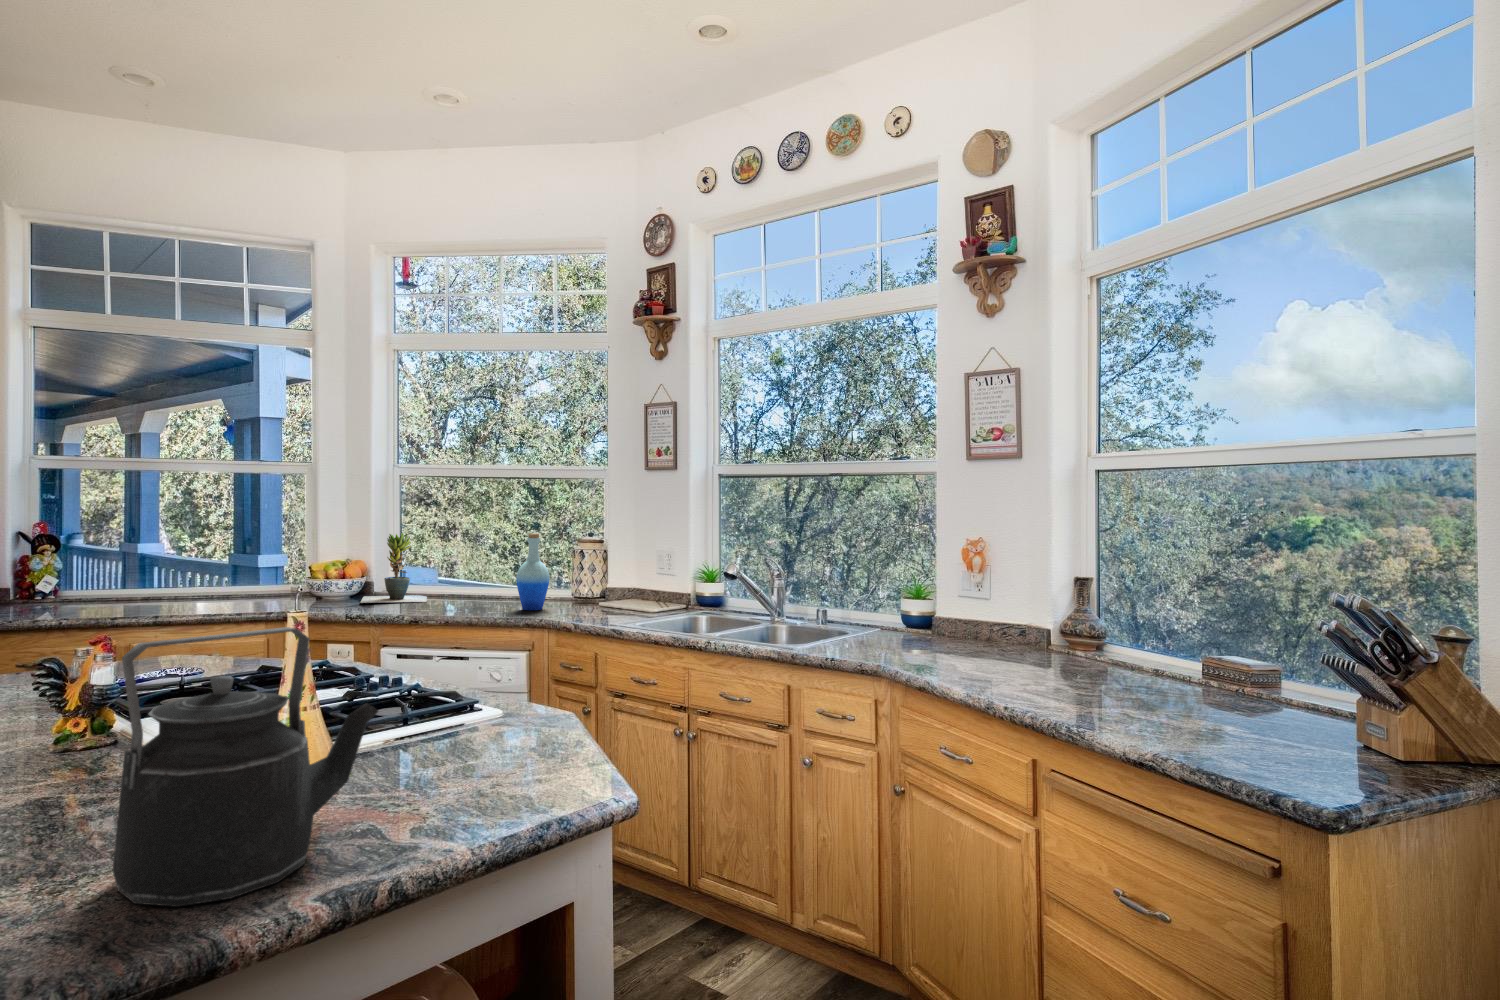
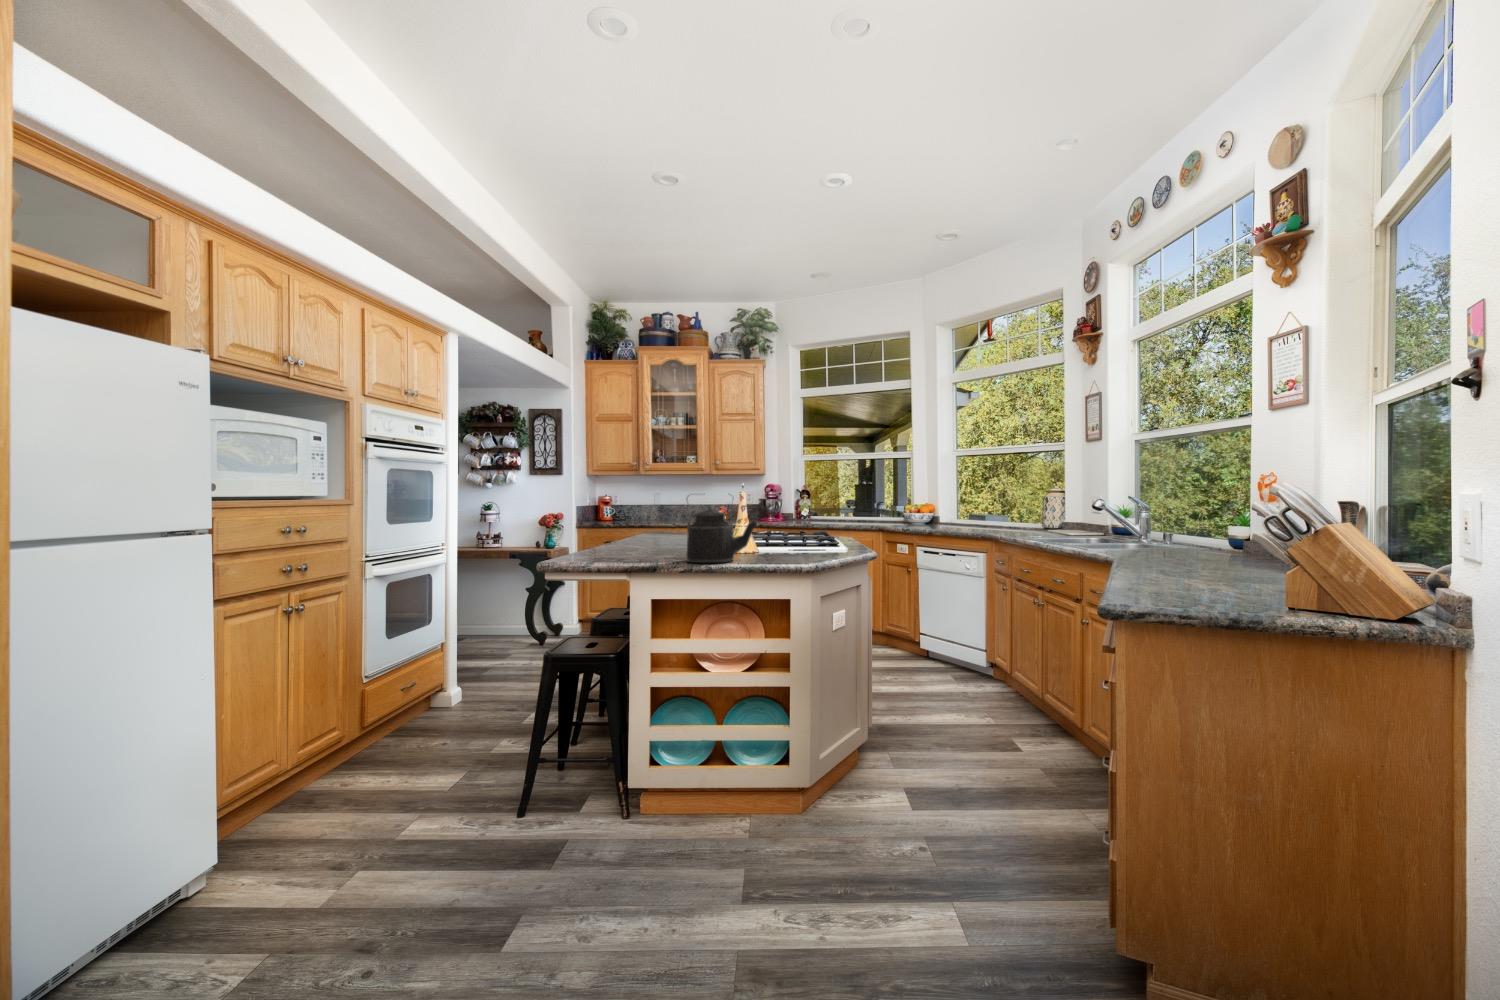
potted plant: present [360,533,427,603] -> none [922,488,965,527]
bottle: present [516,534,550,610] -> none [991,486,1013,532]

